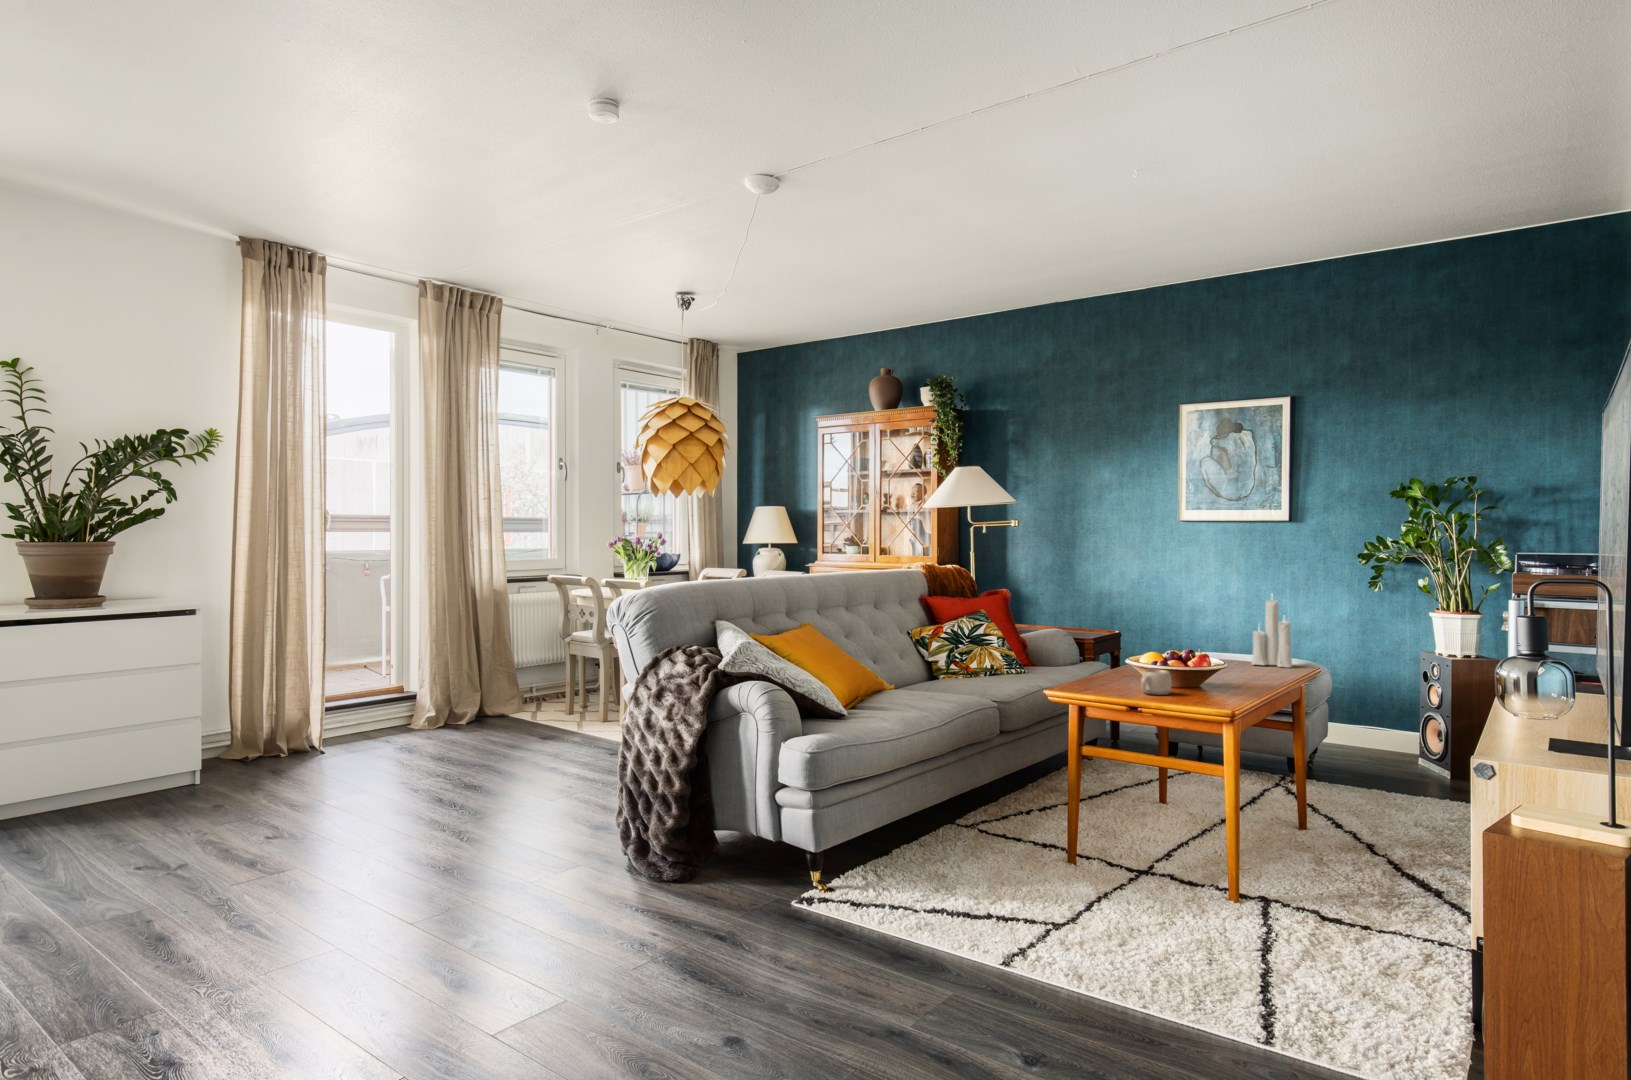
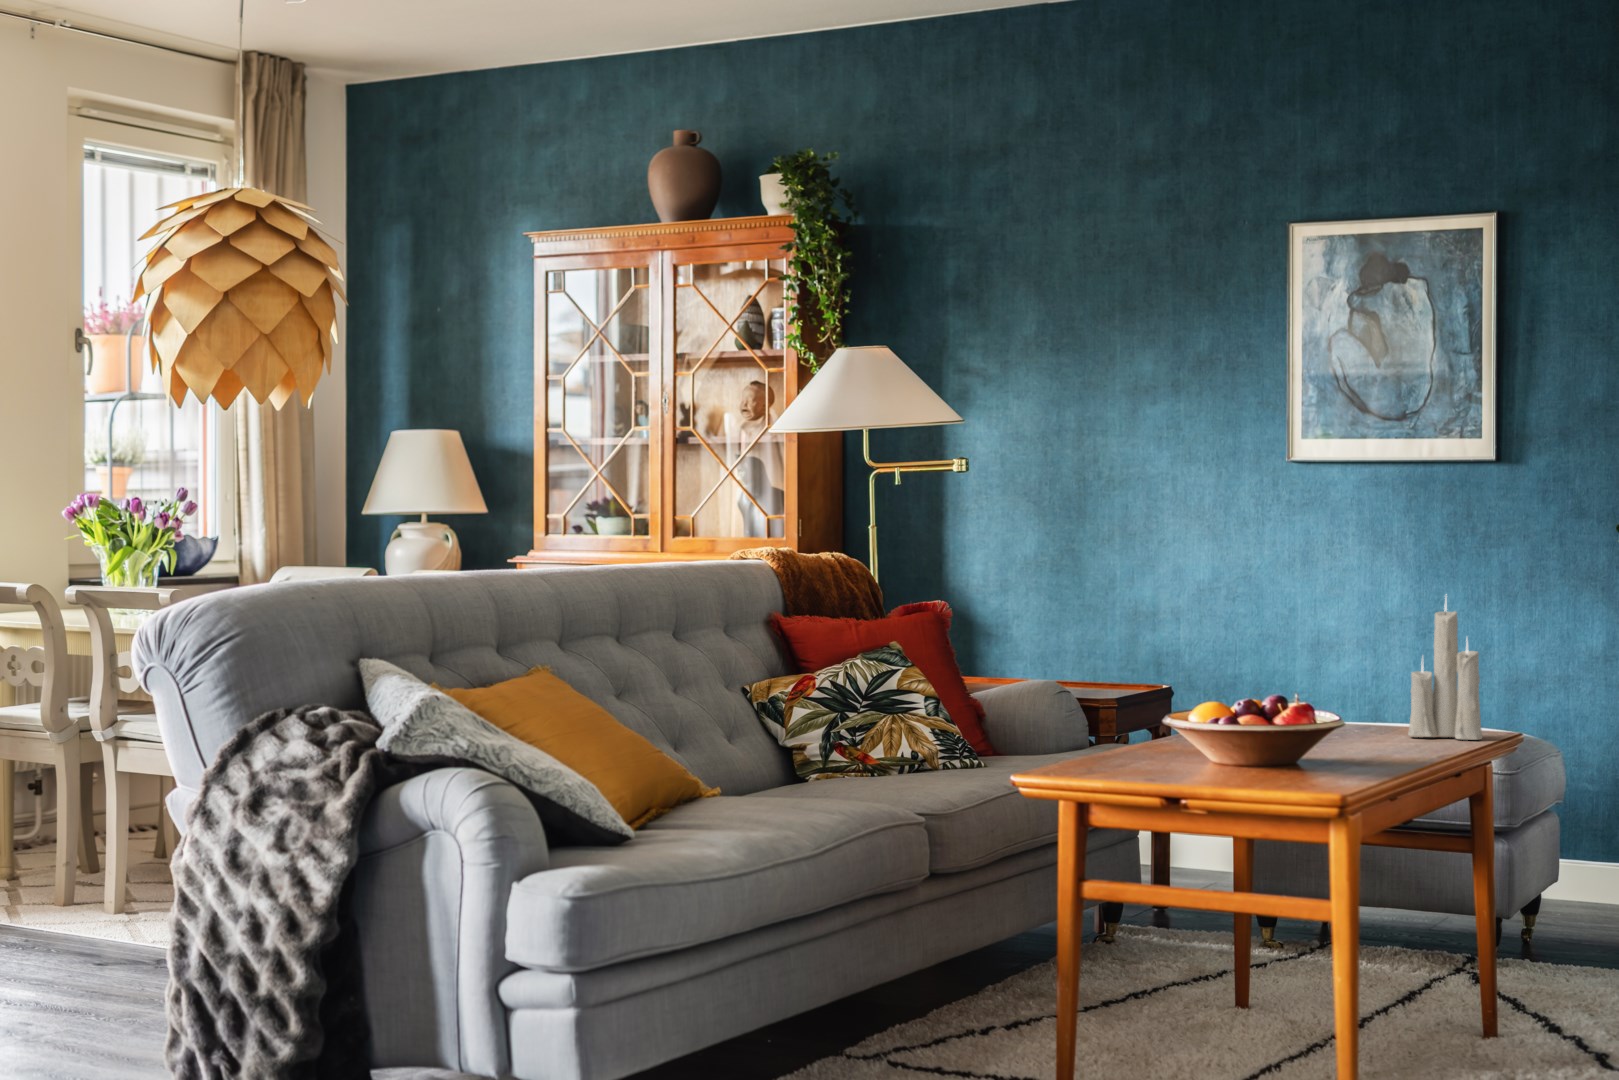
mug: present [1141,669,1171,695] -> none [1191,737,1247,783]

